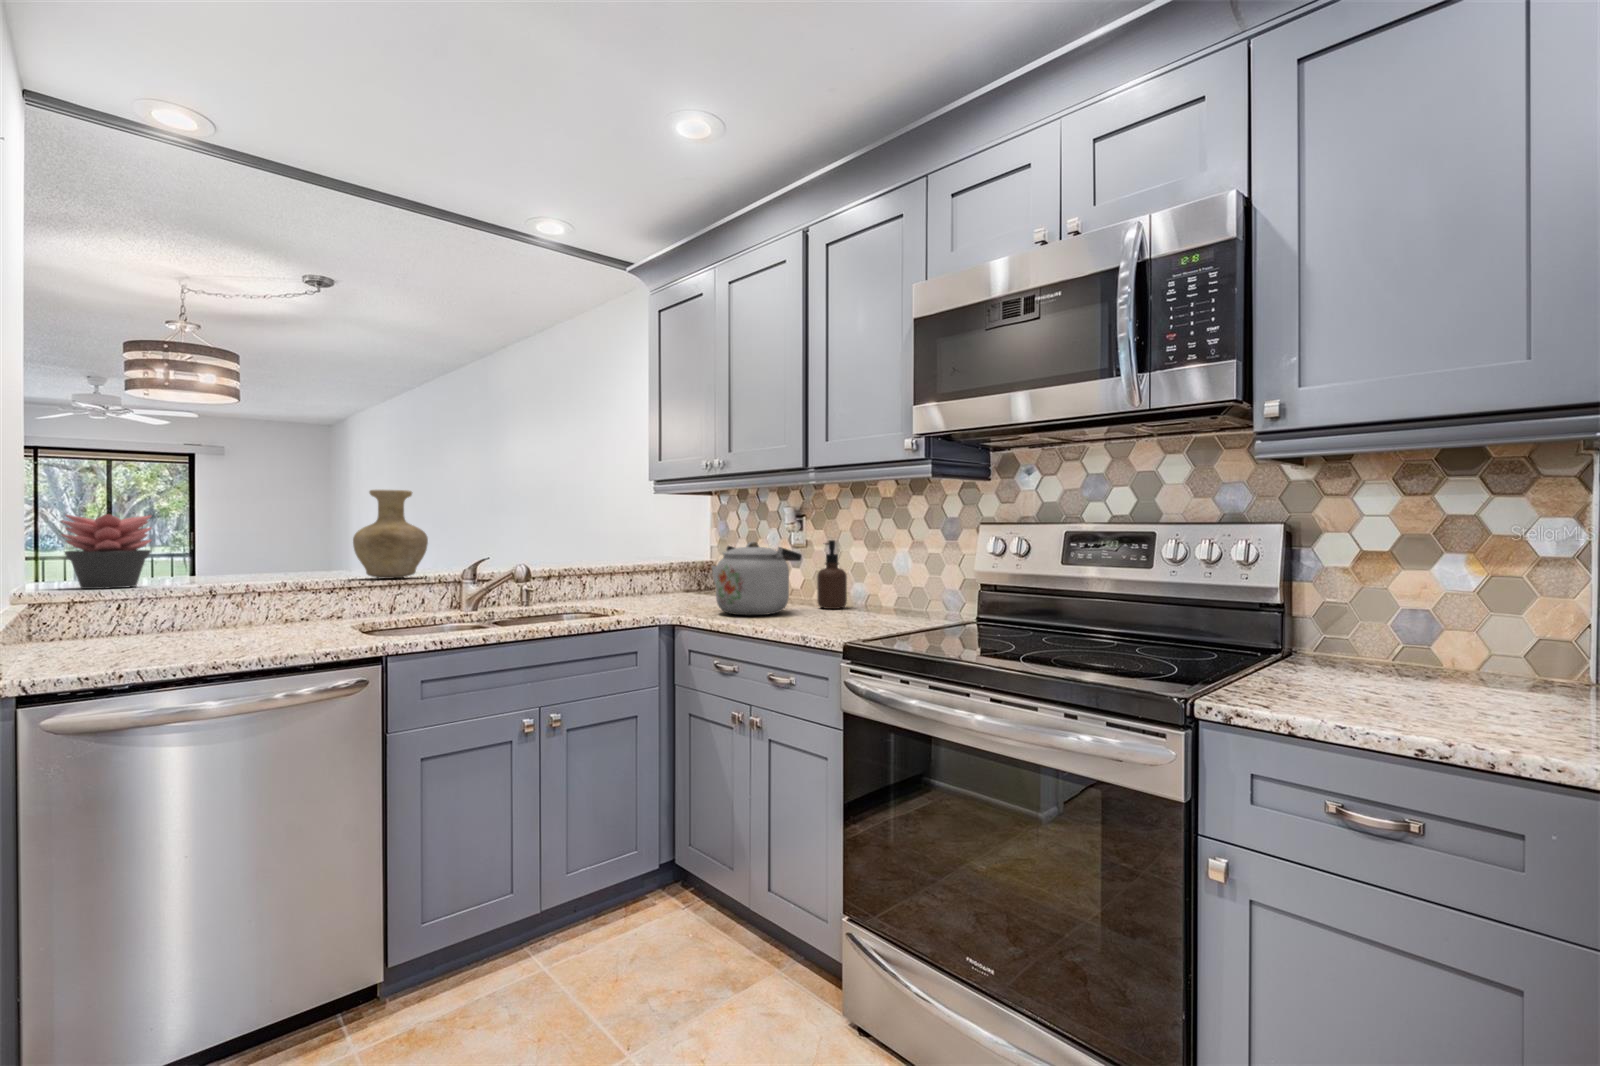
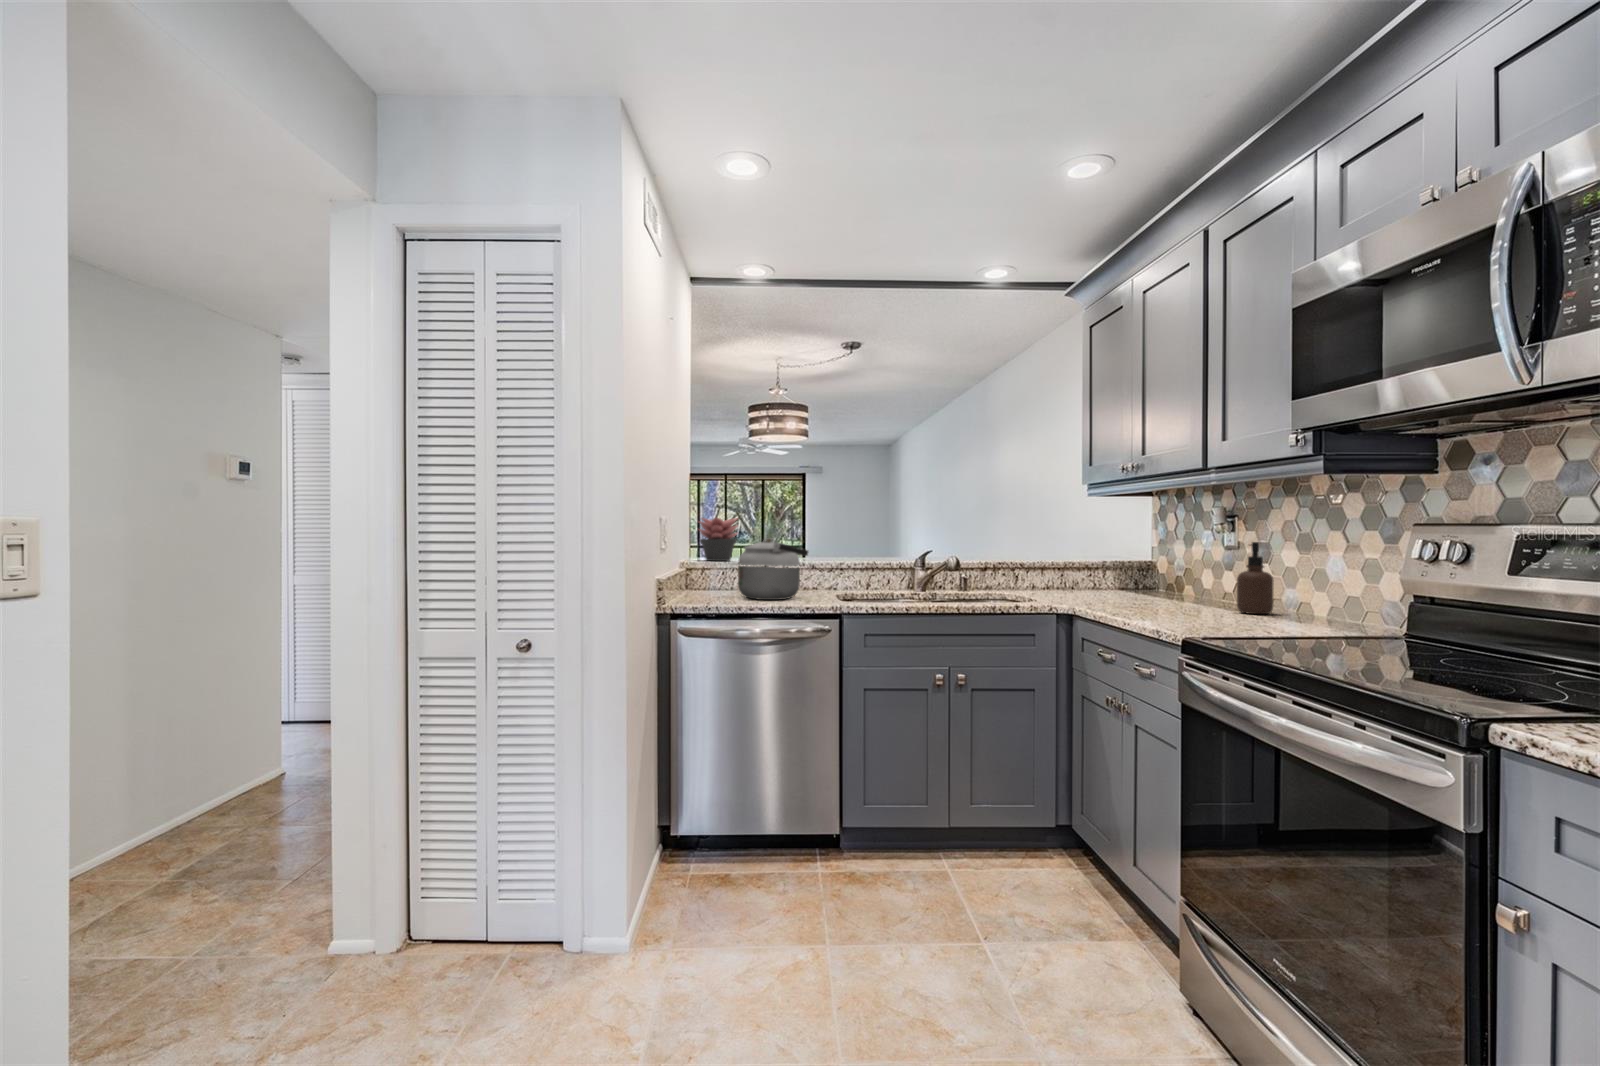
vase: present [353,490,428,579] -> none [846,499,894,563]
kettle: present [712,542,802,615] -> present [738,538,808,600]

